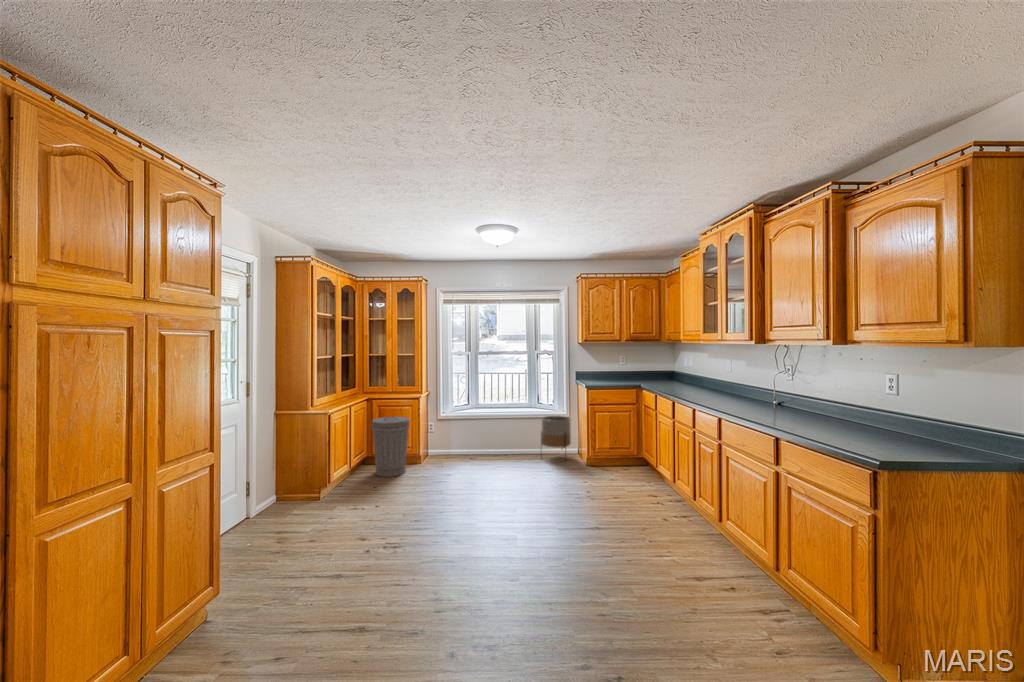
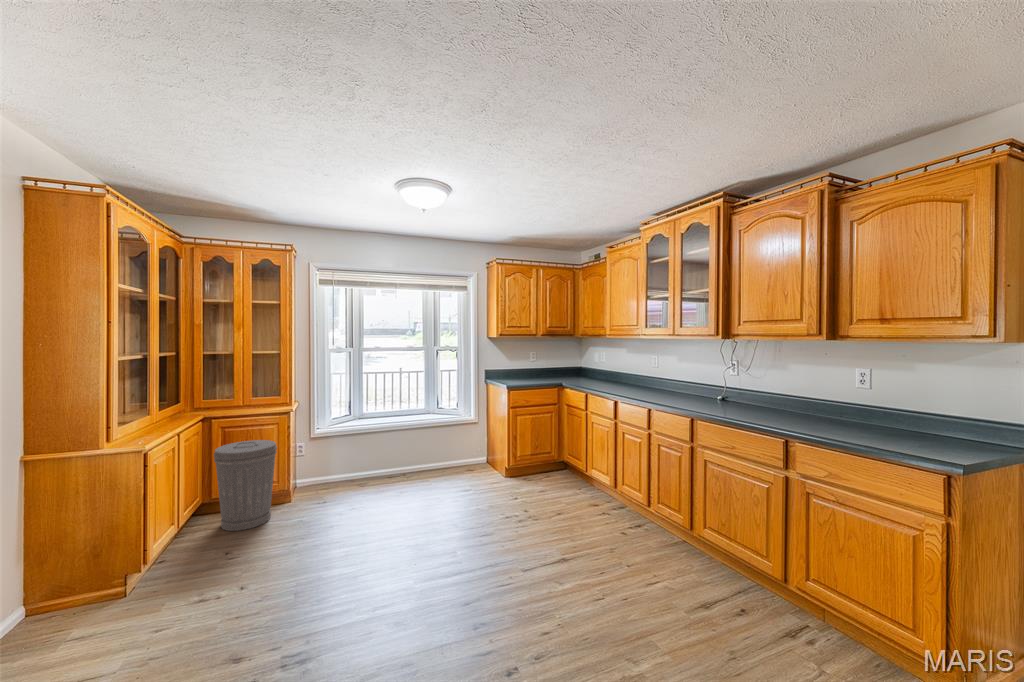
planter: present [541,416,571,448] -> none [447,422,481,474]

